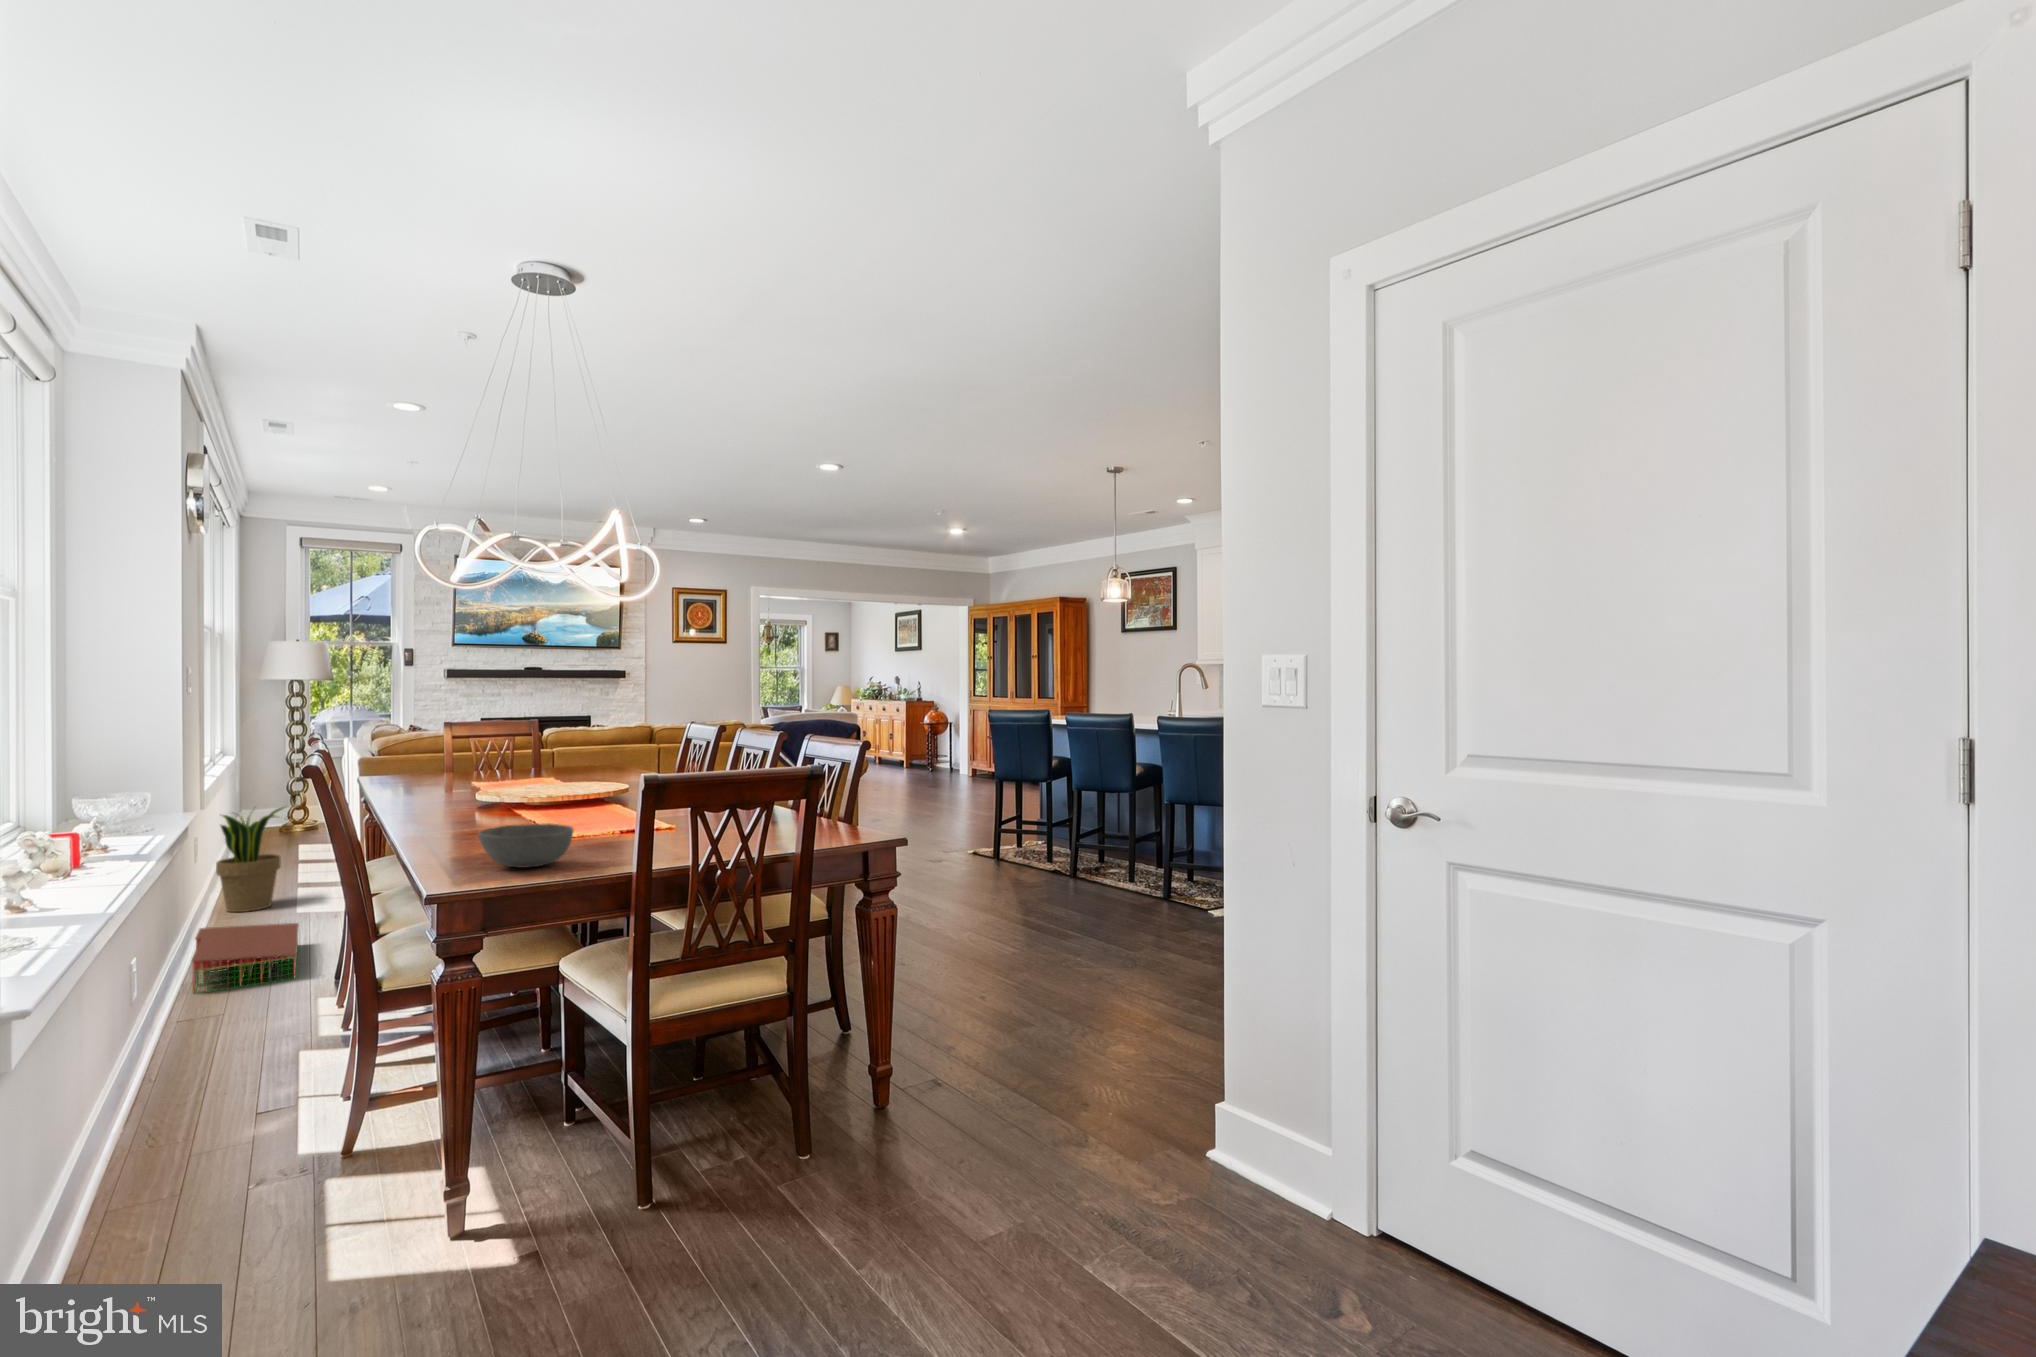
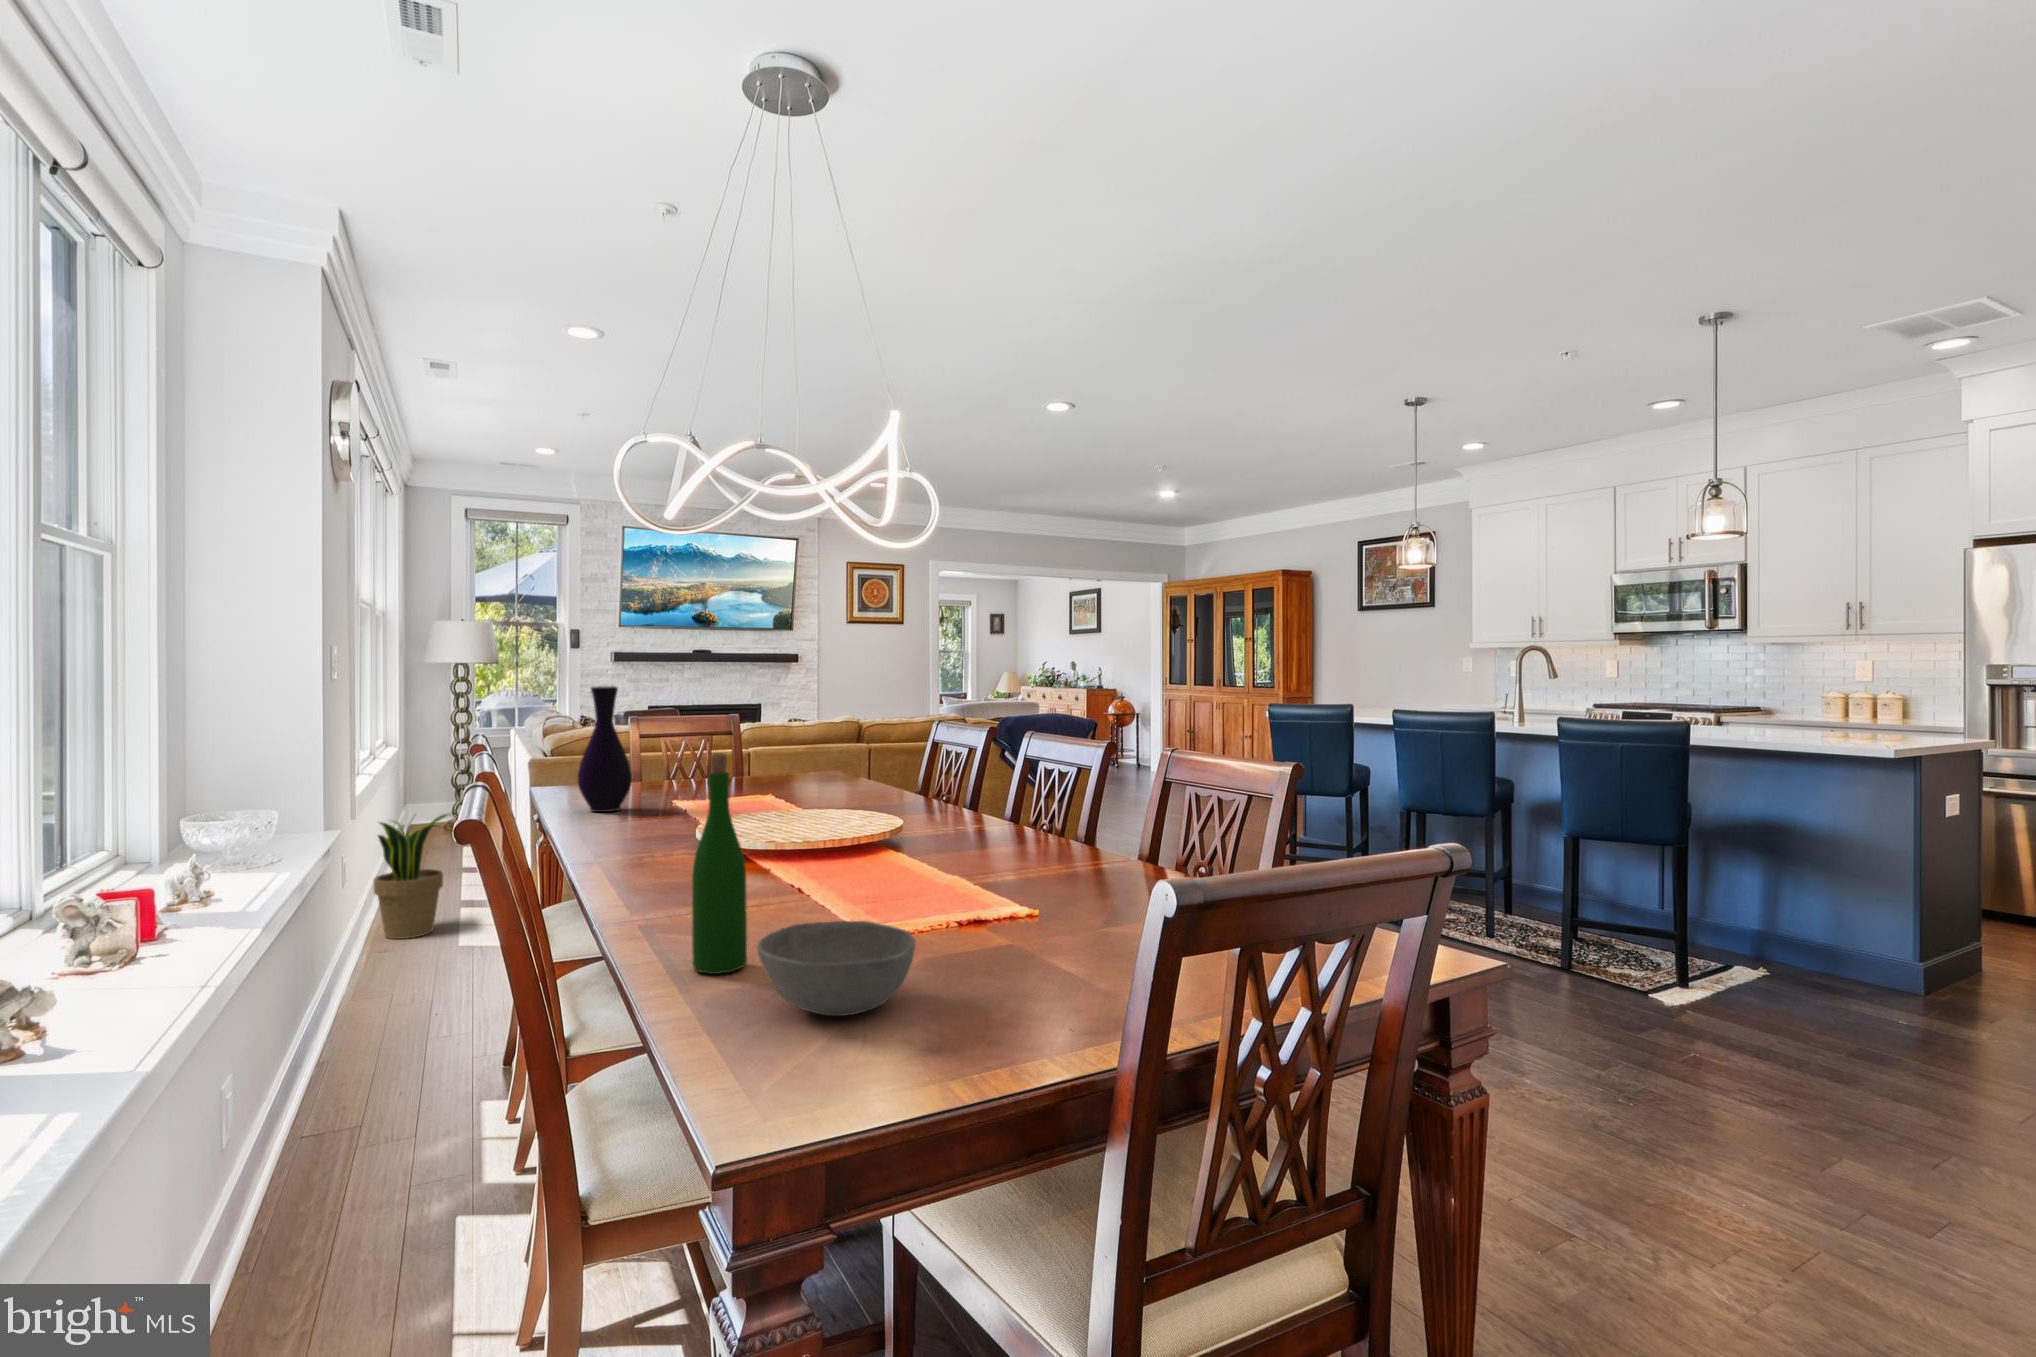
vase: none [394,696,439,791] -> present [578,686,632,812]
wine bottle: none [448,731,482,857] -> present [692,753,747,974]
storage bin: present [192,923,299,993] -> none [334,966,463,1070]

